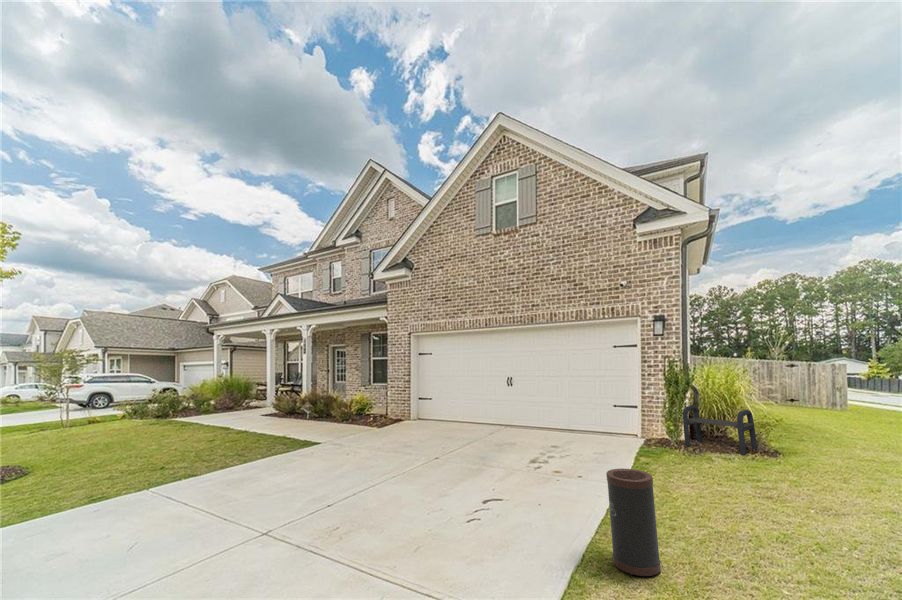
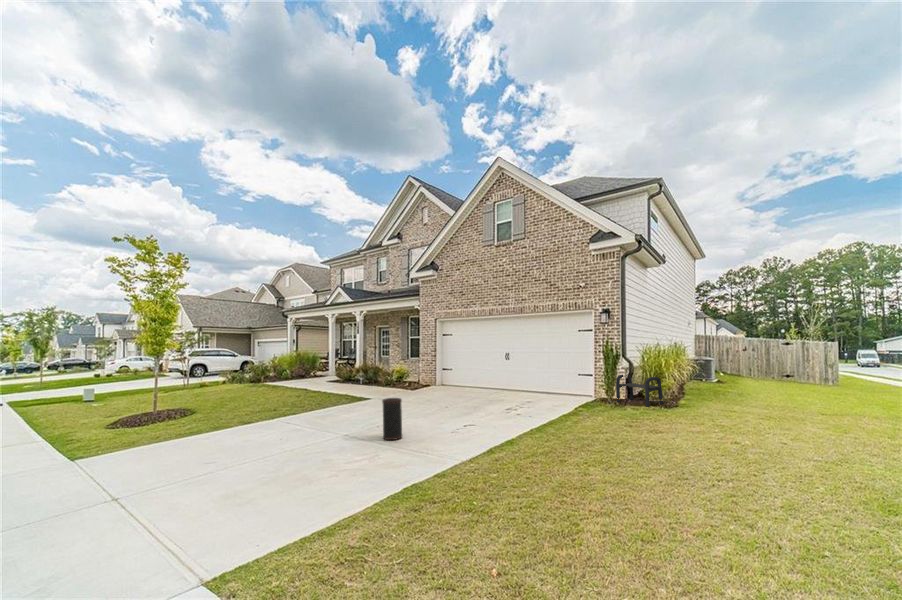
trash can: present [606,469,661,576] -> present [382,398,402,440]

